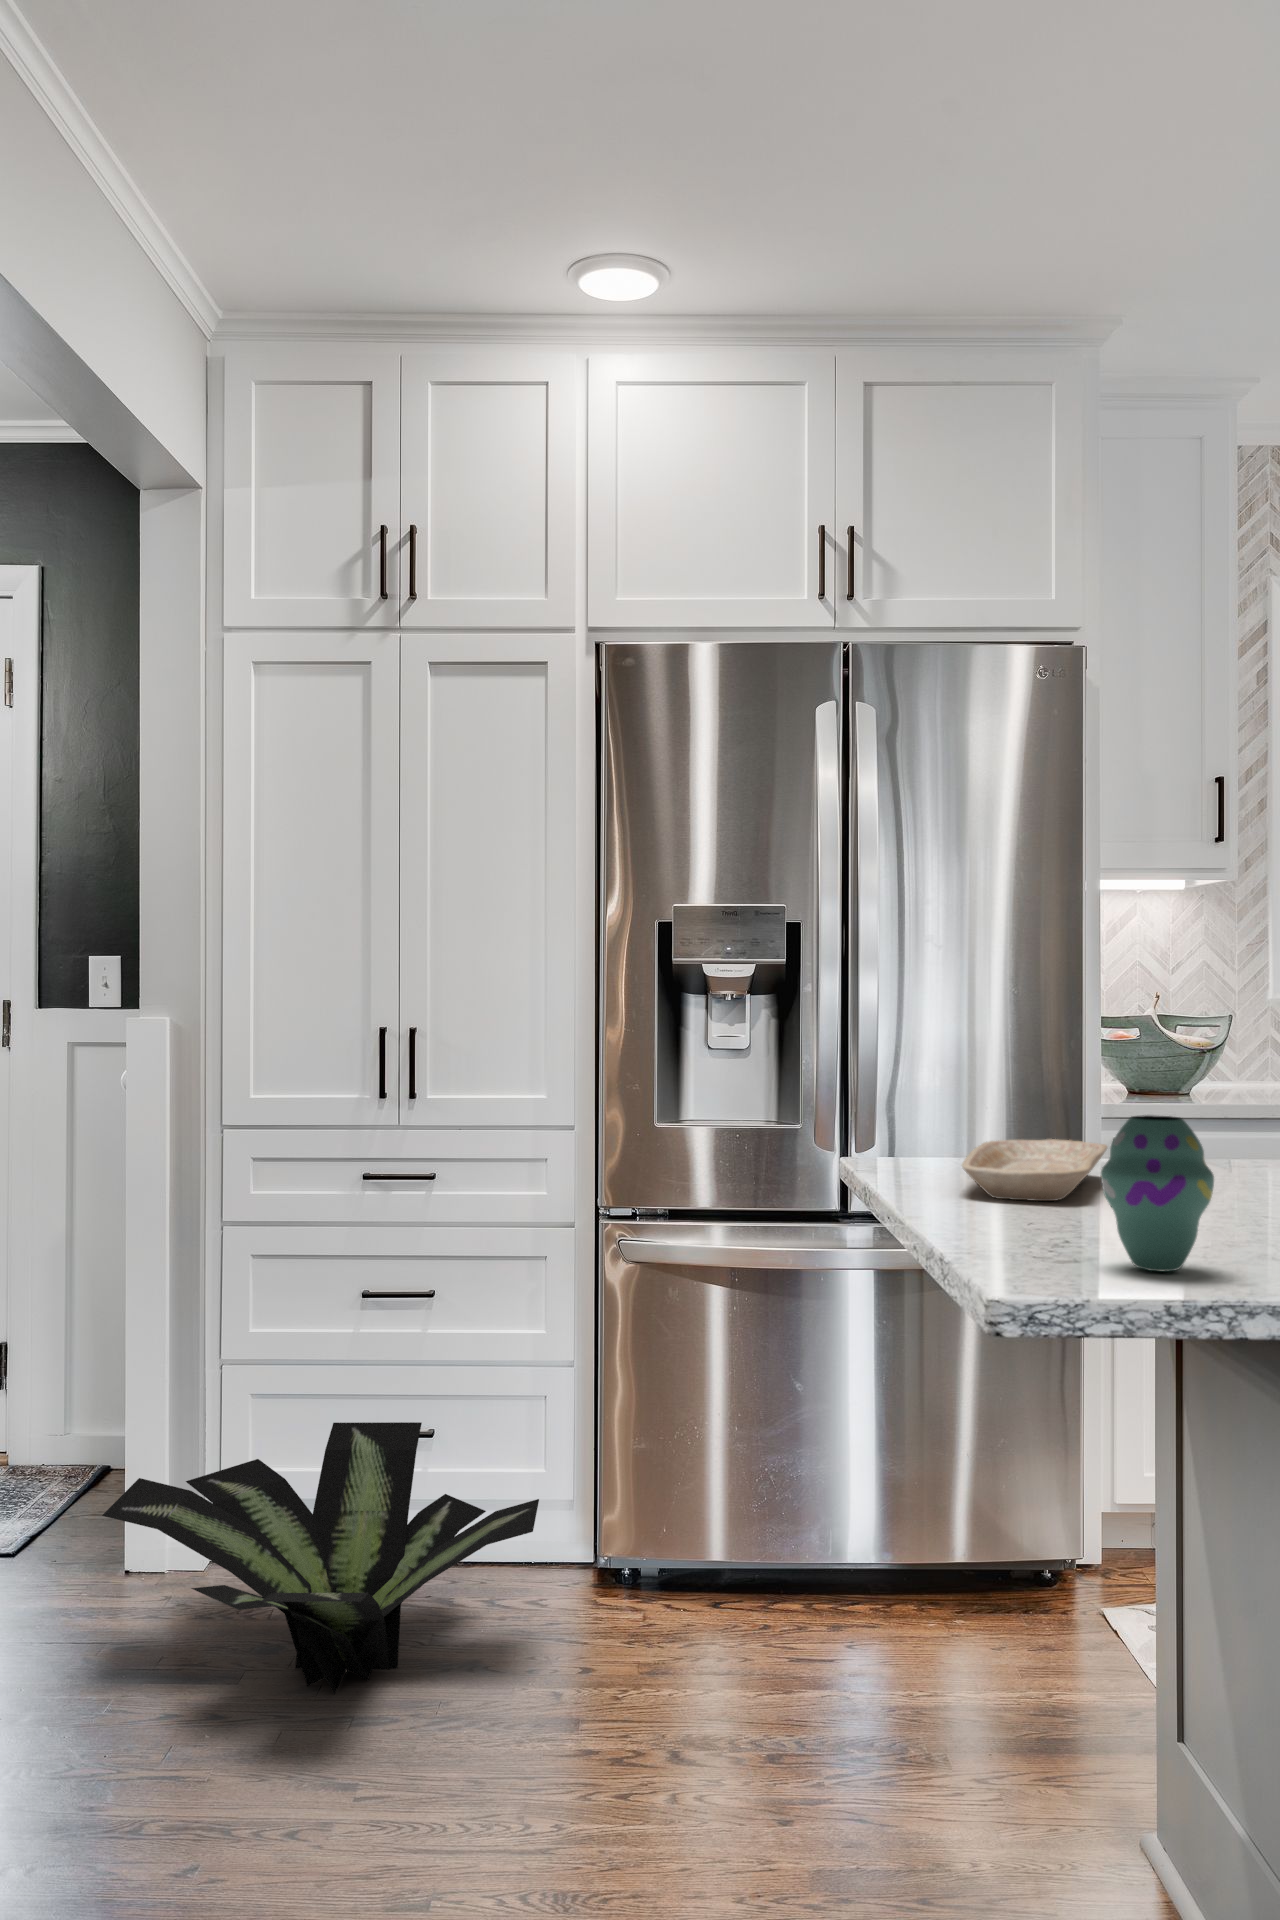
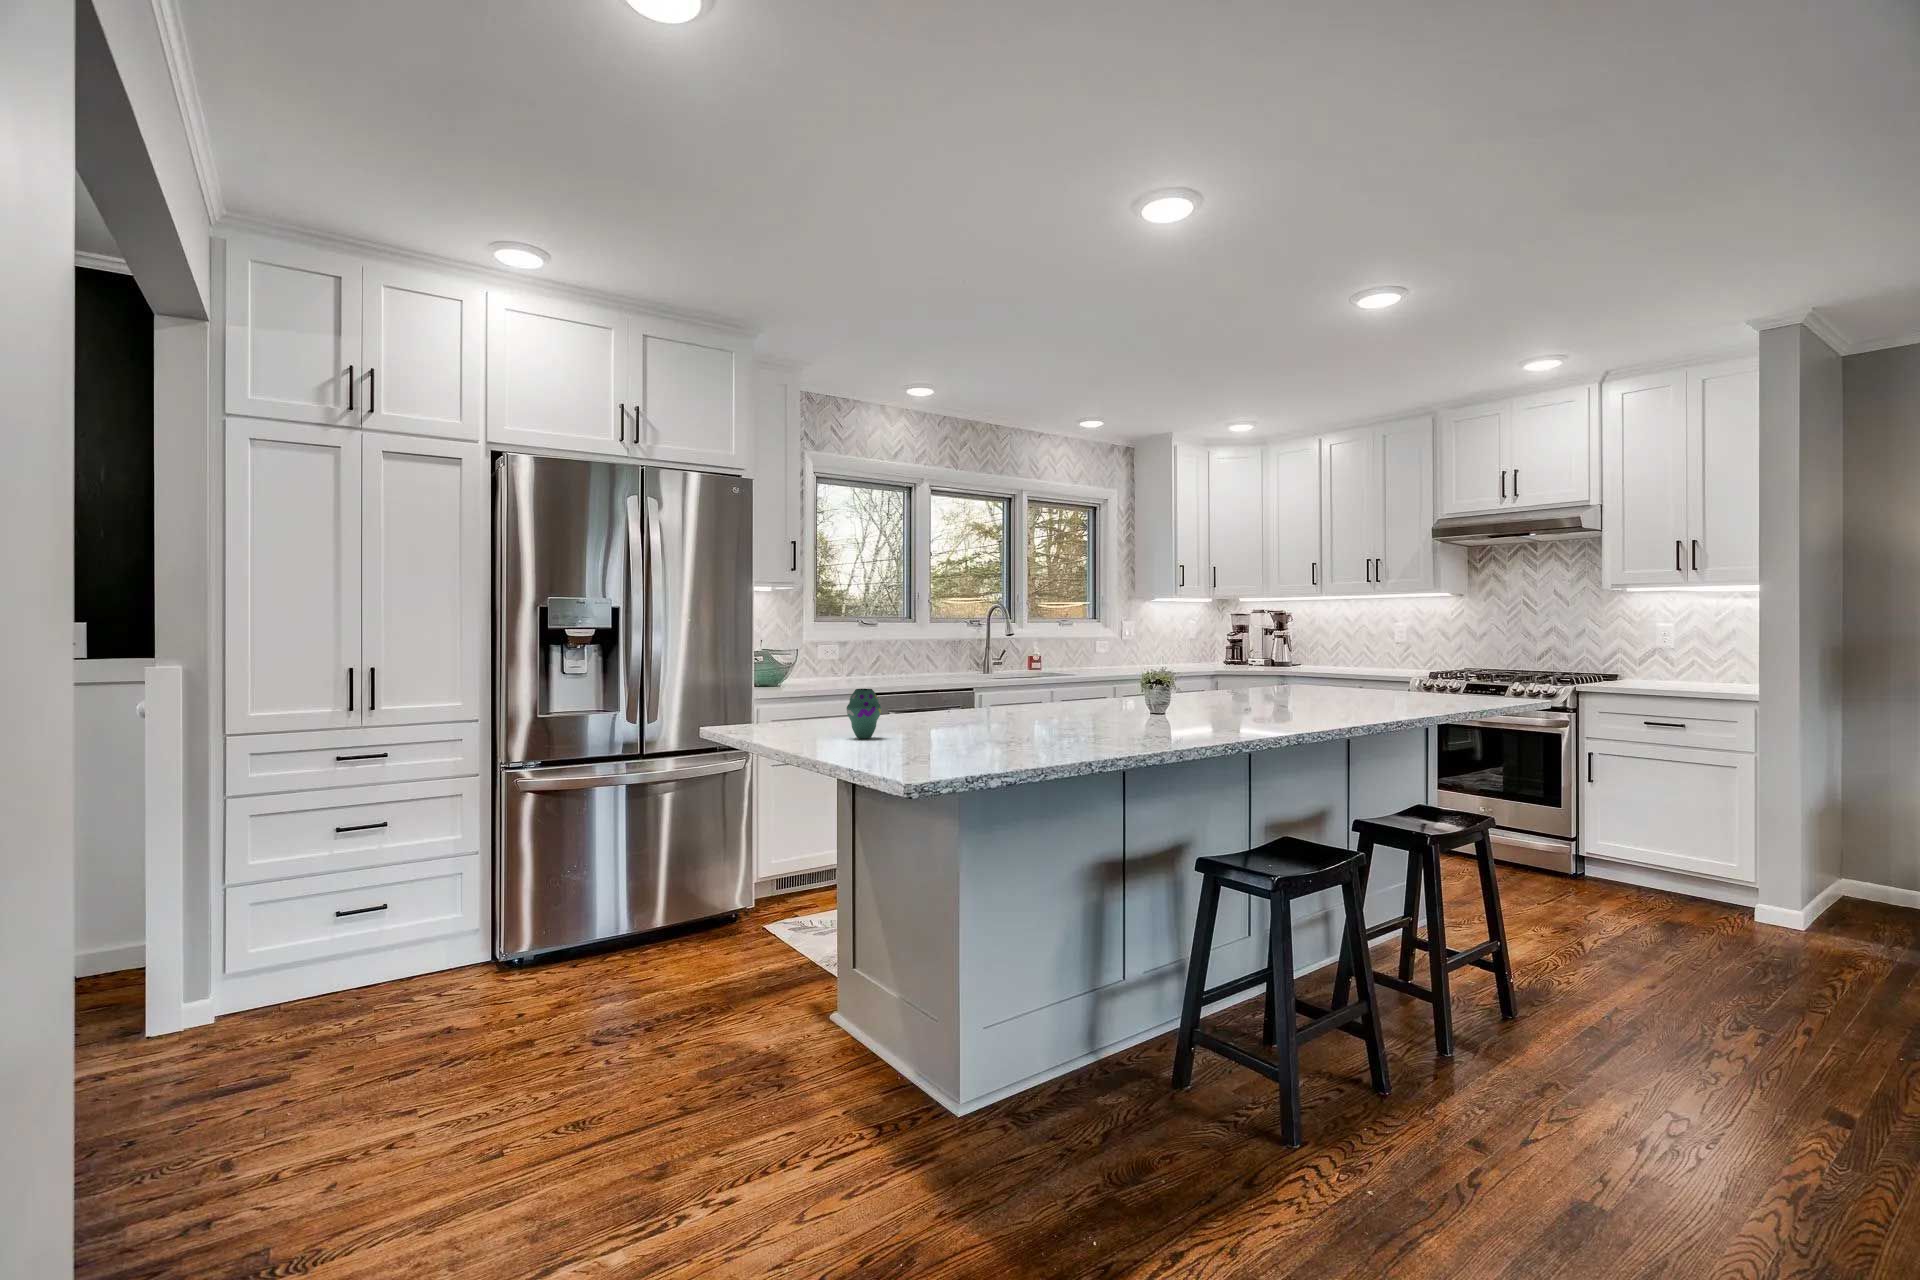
tray: present [962,1139,1107,1201] -> none [756,706,813,728]
potted plant: present [102,1422,539,1695] -> none [207,900,495,1046]

